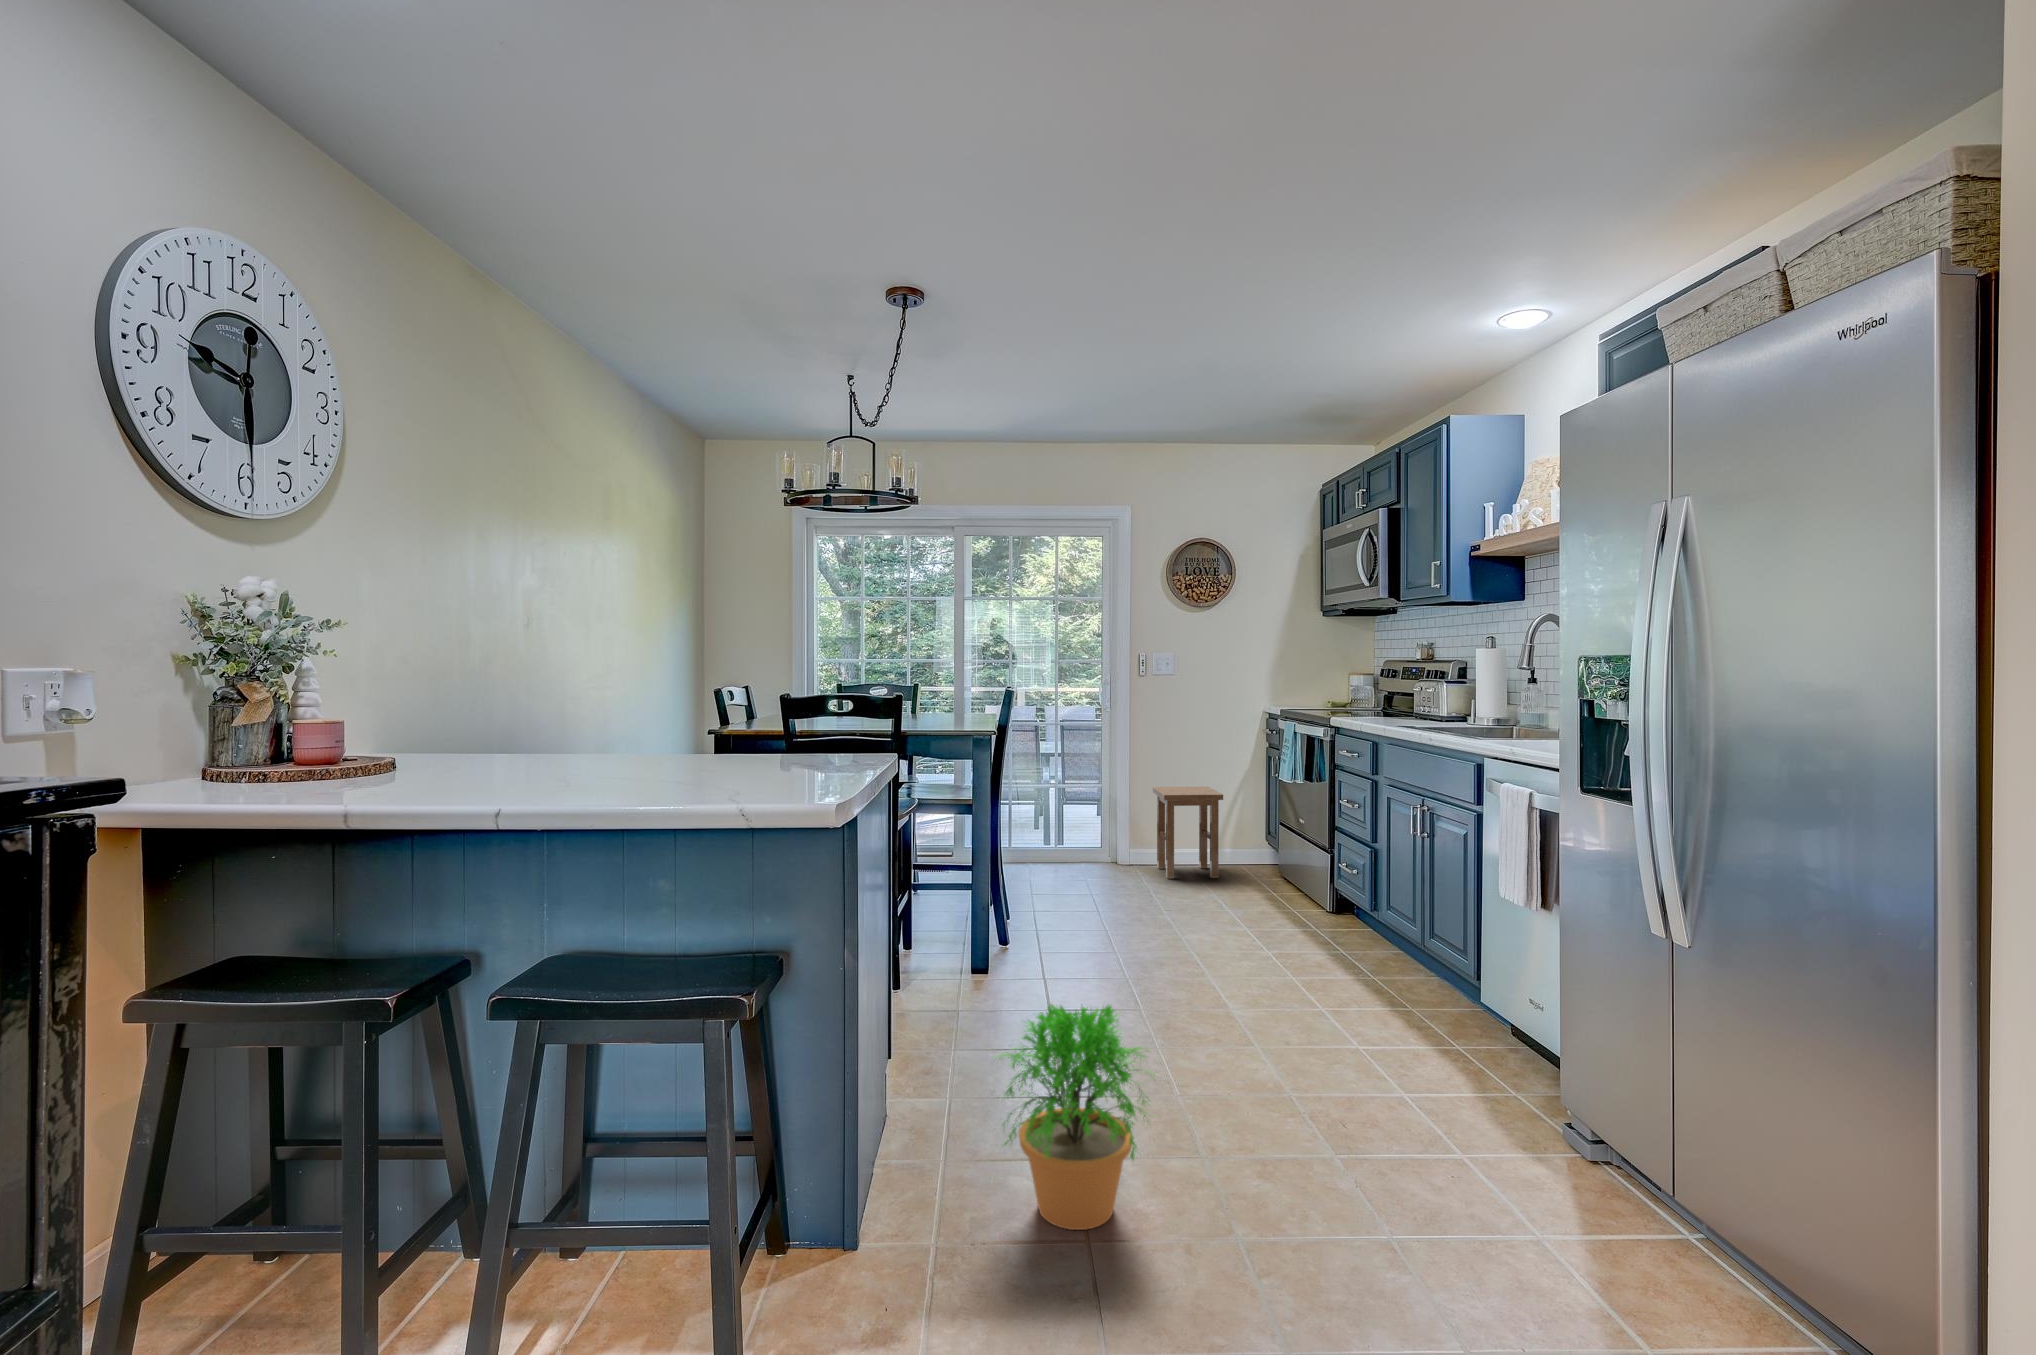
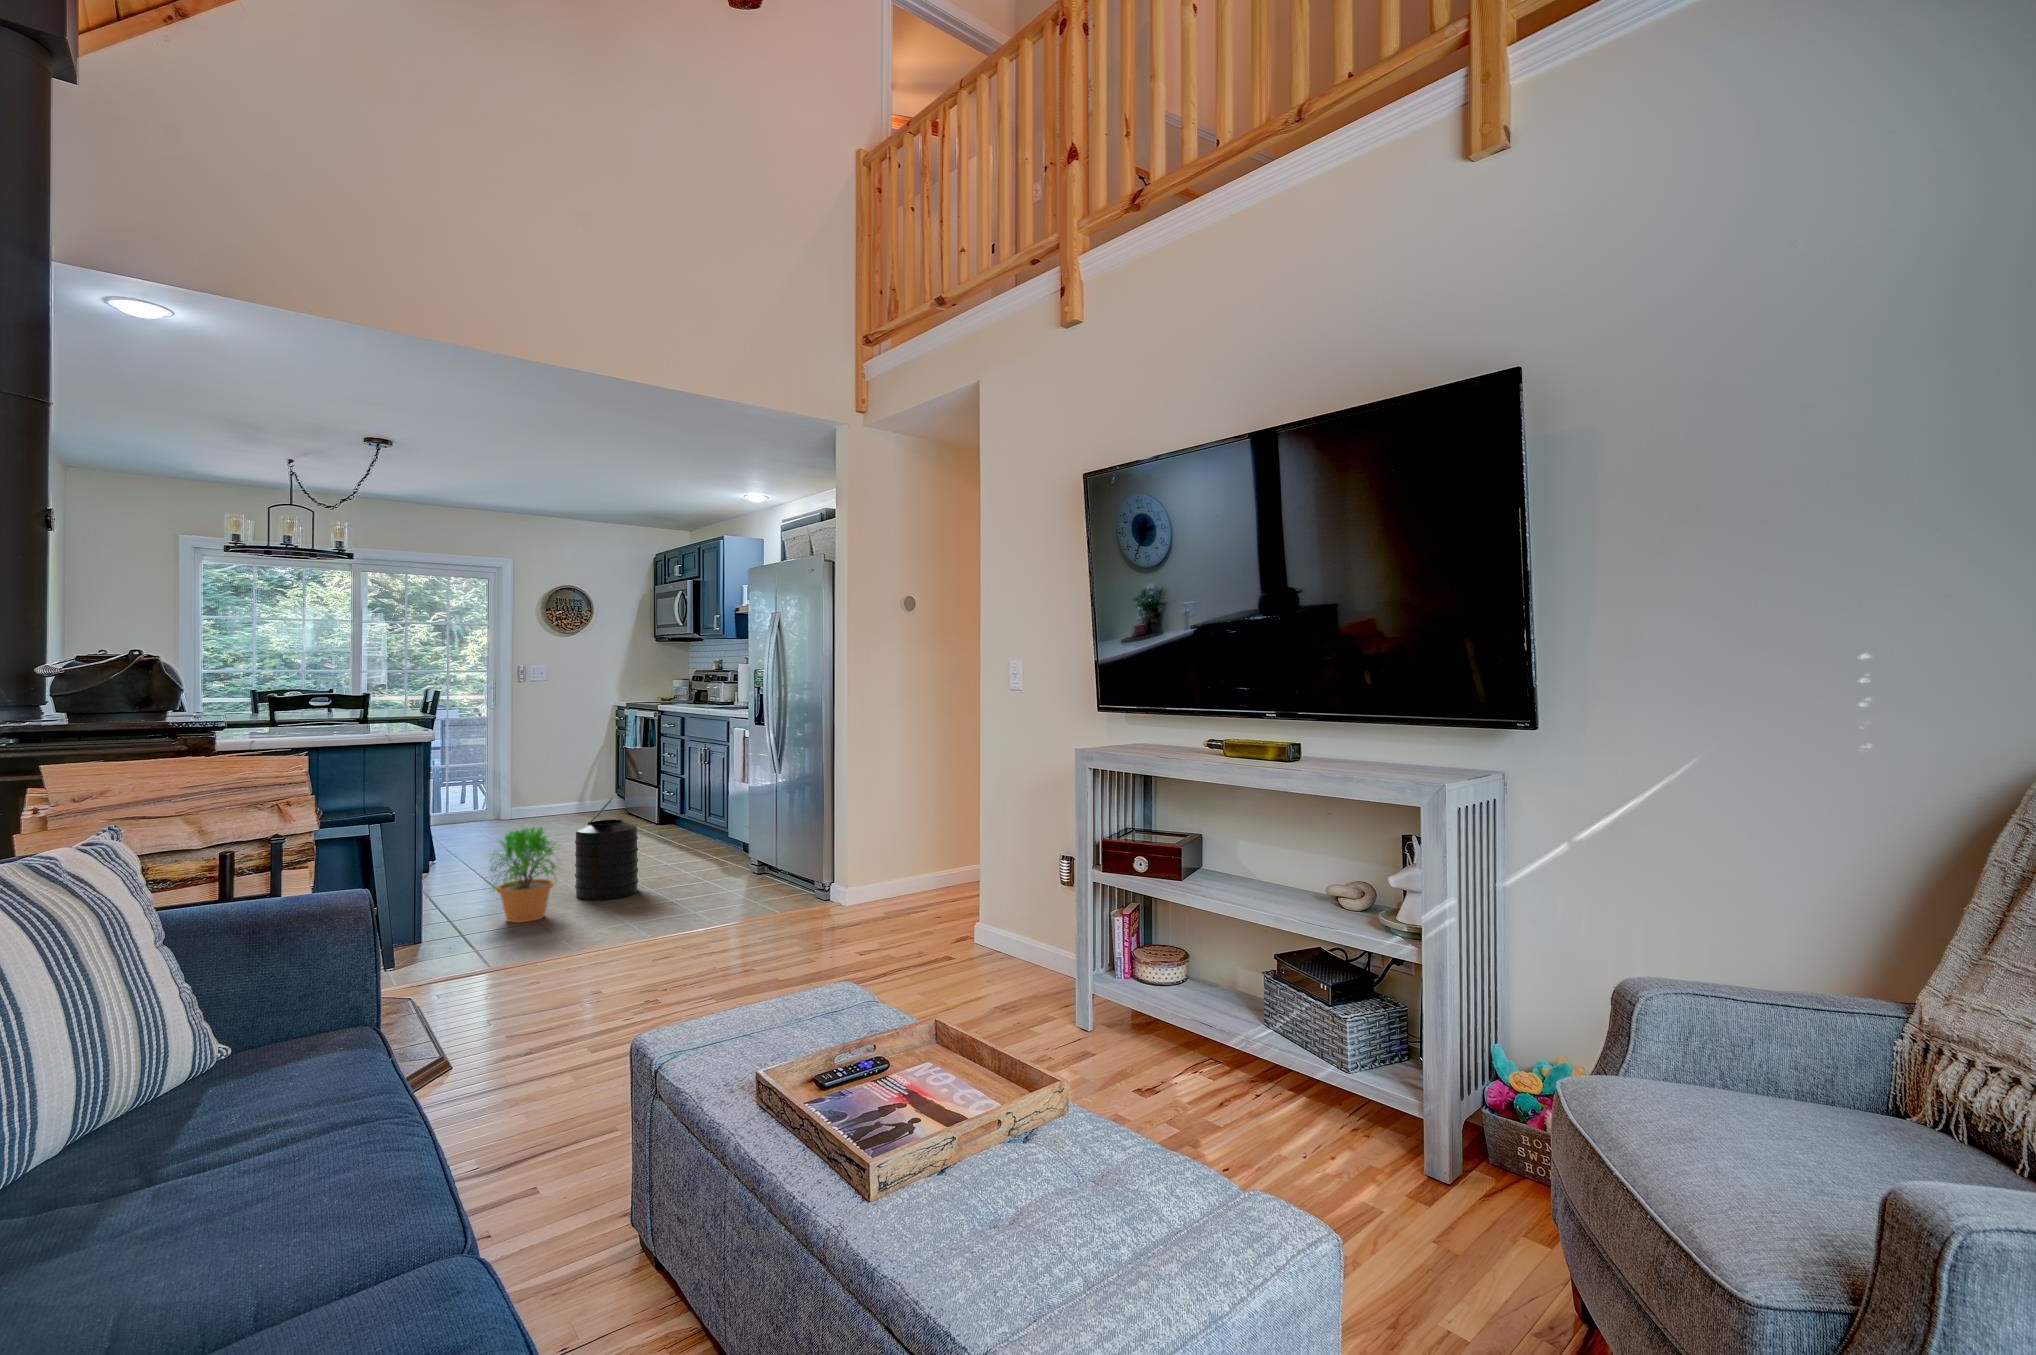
stool: present [1153,787,1223,879] -> none [533,758,587,821]
trash can: none [1183,936,1312,1173] -> present [575,799,638,900]

